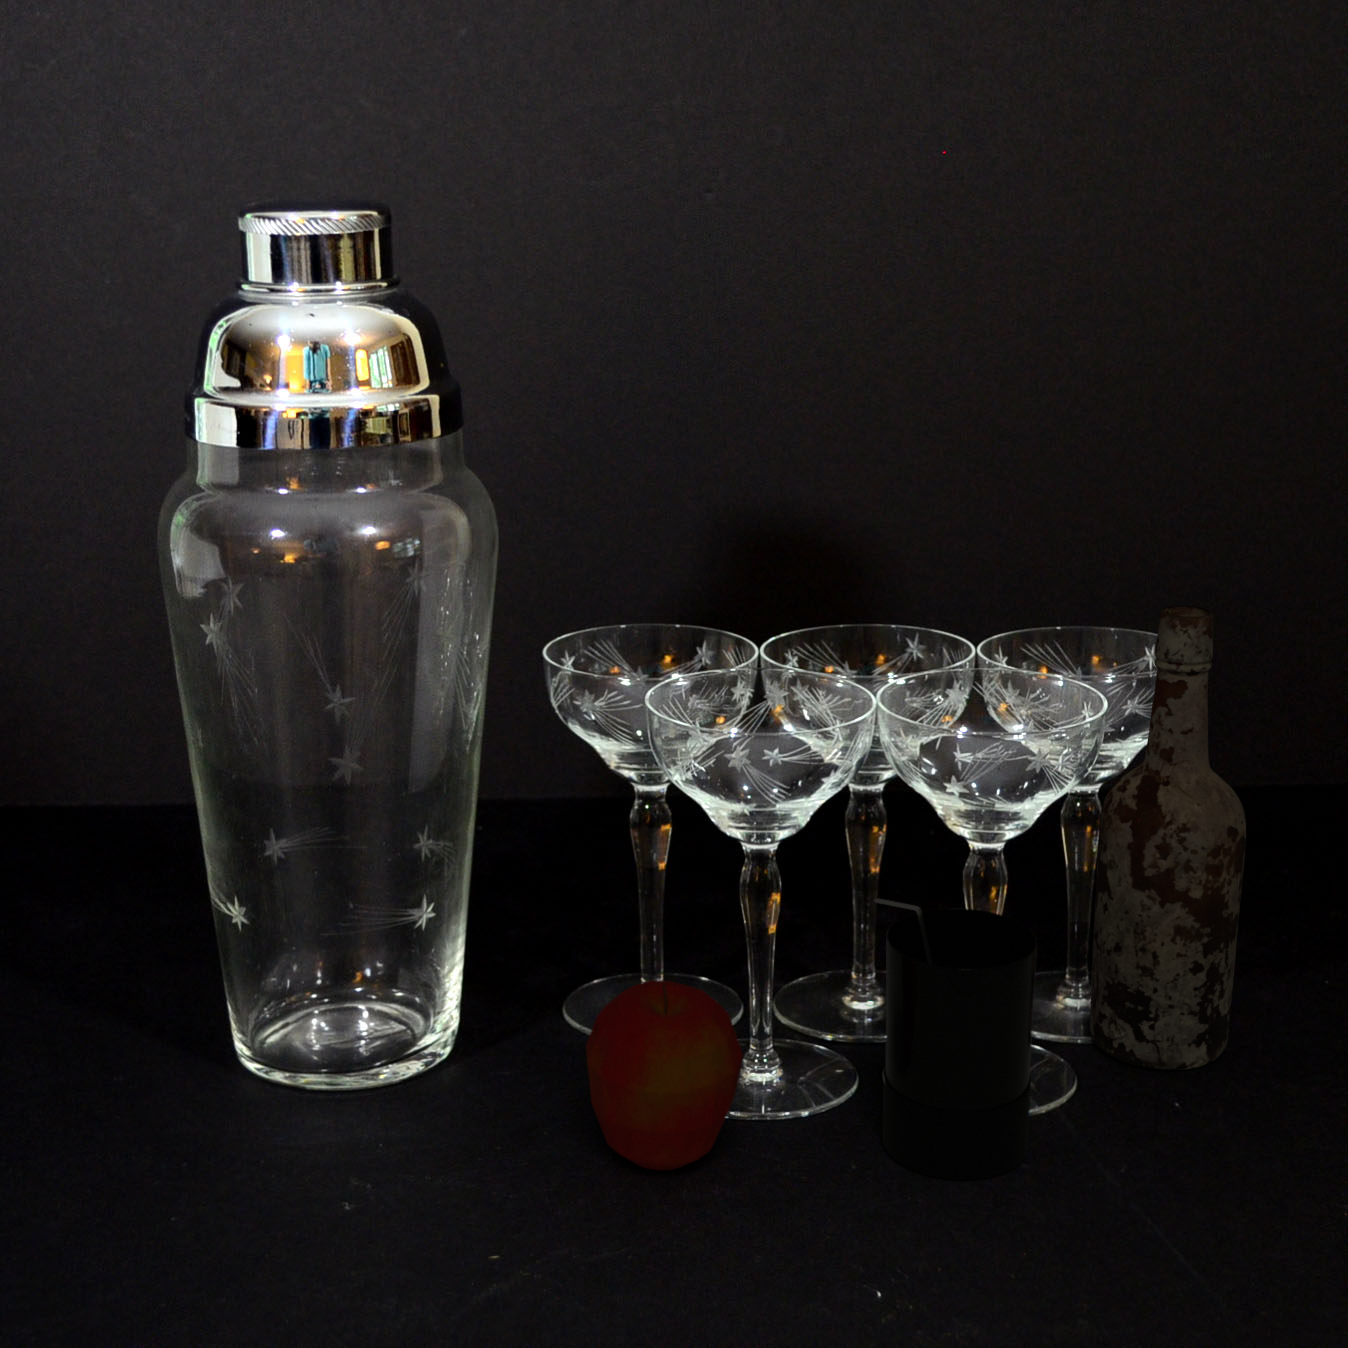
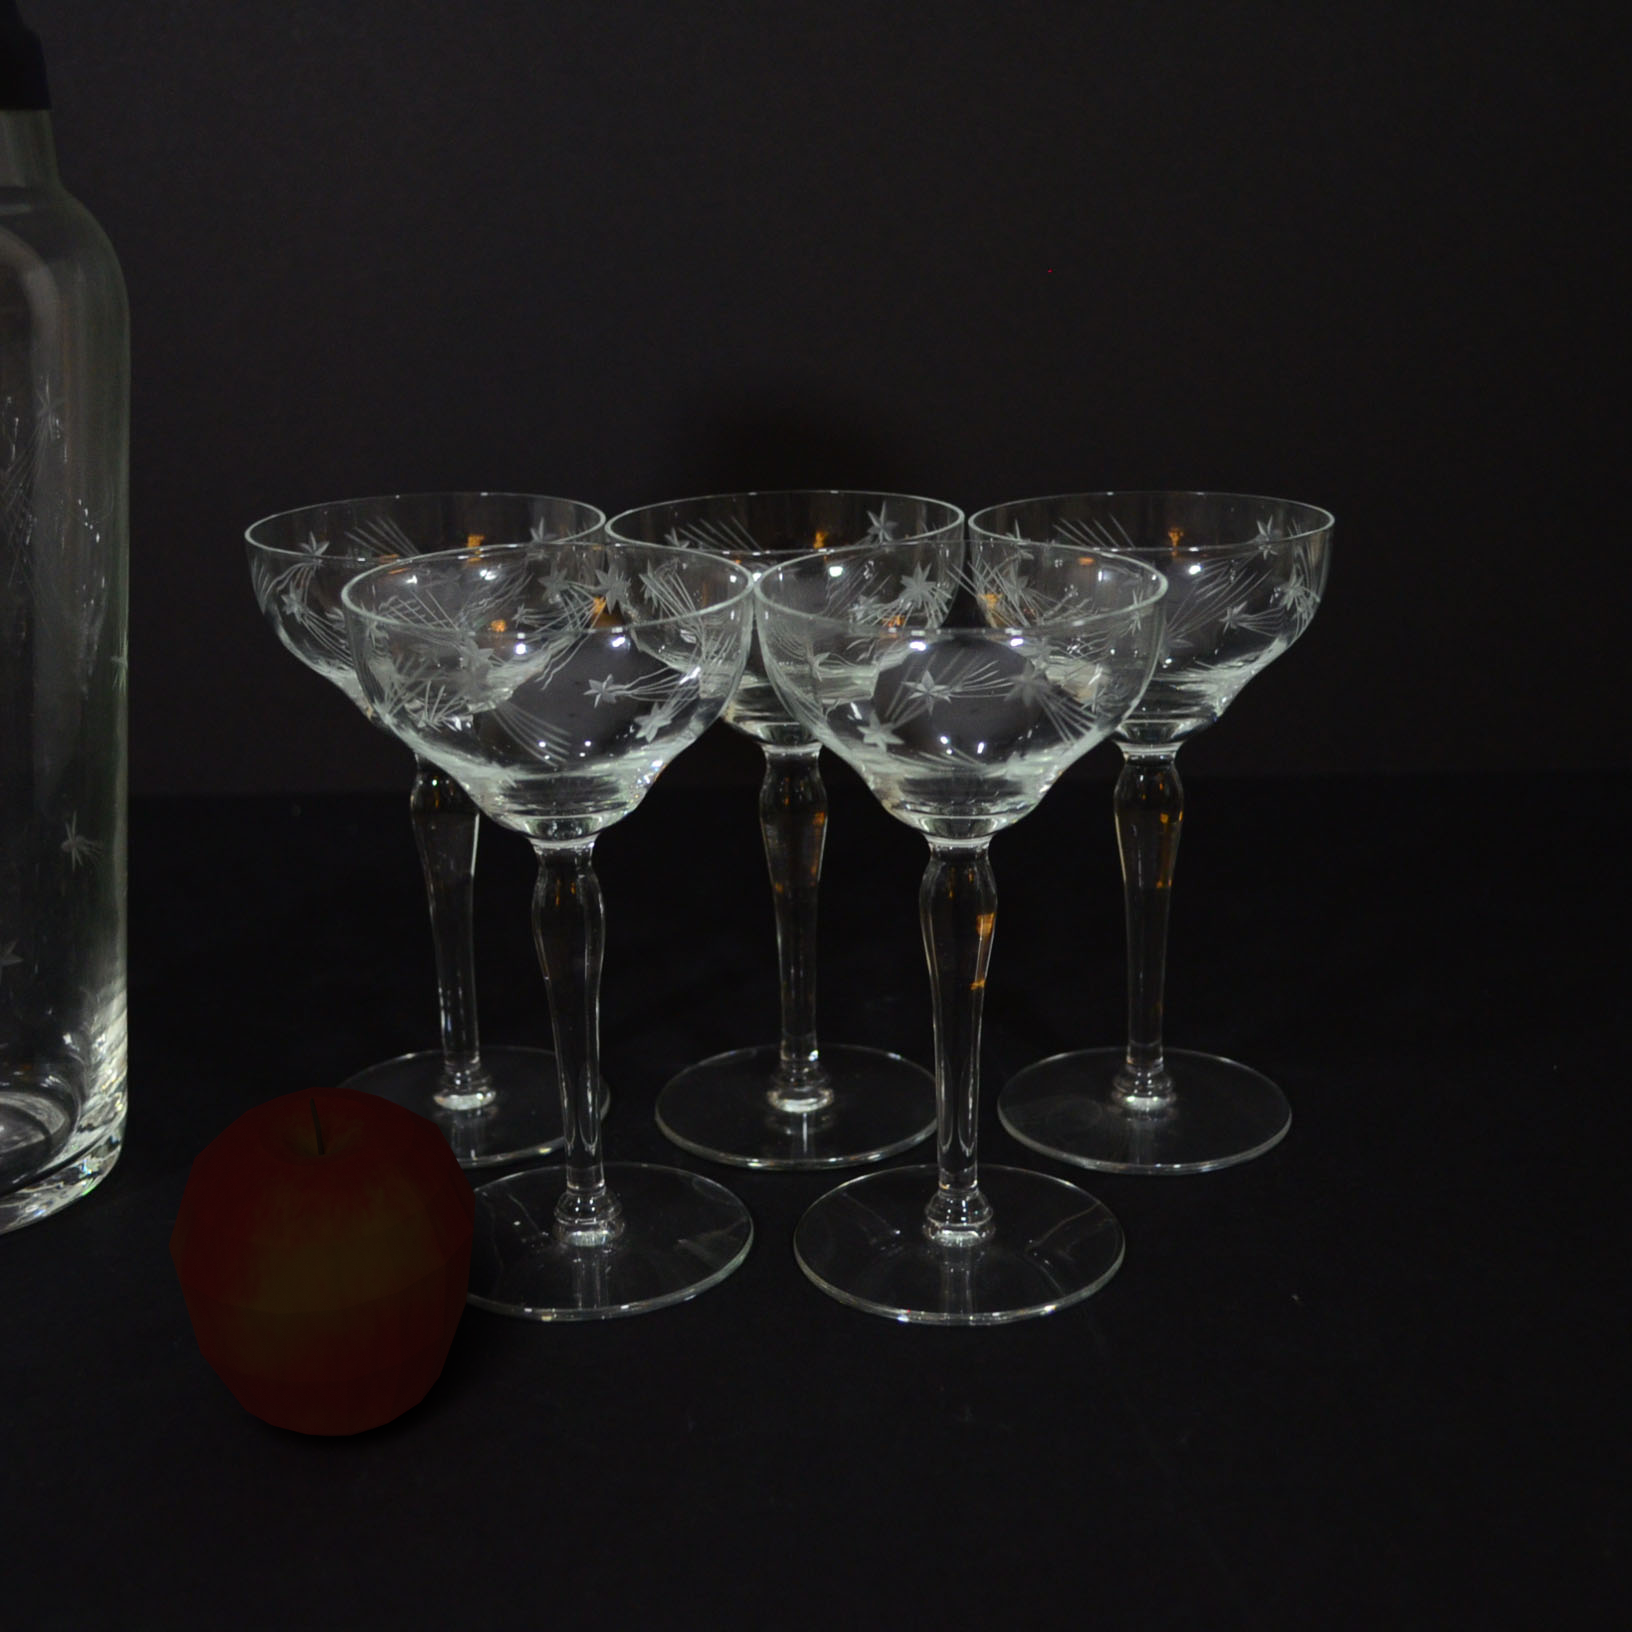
wine bottle: present [1090,606,1246,1070] -> none [1155,413,1424,1228]
candle: present [874,898,1037,1180] -> none [730,936,1027,1462]

